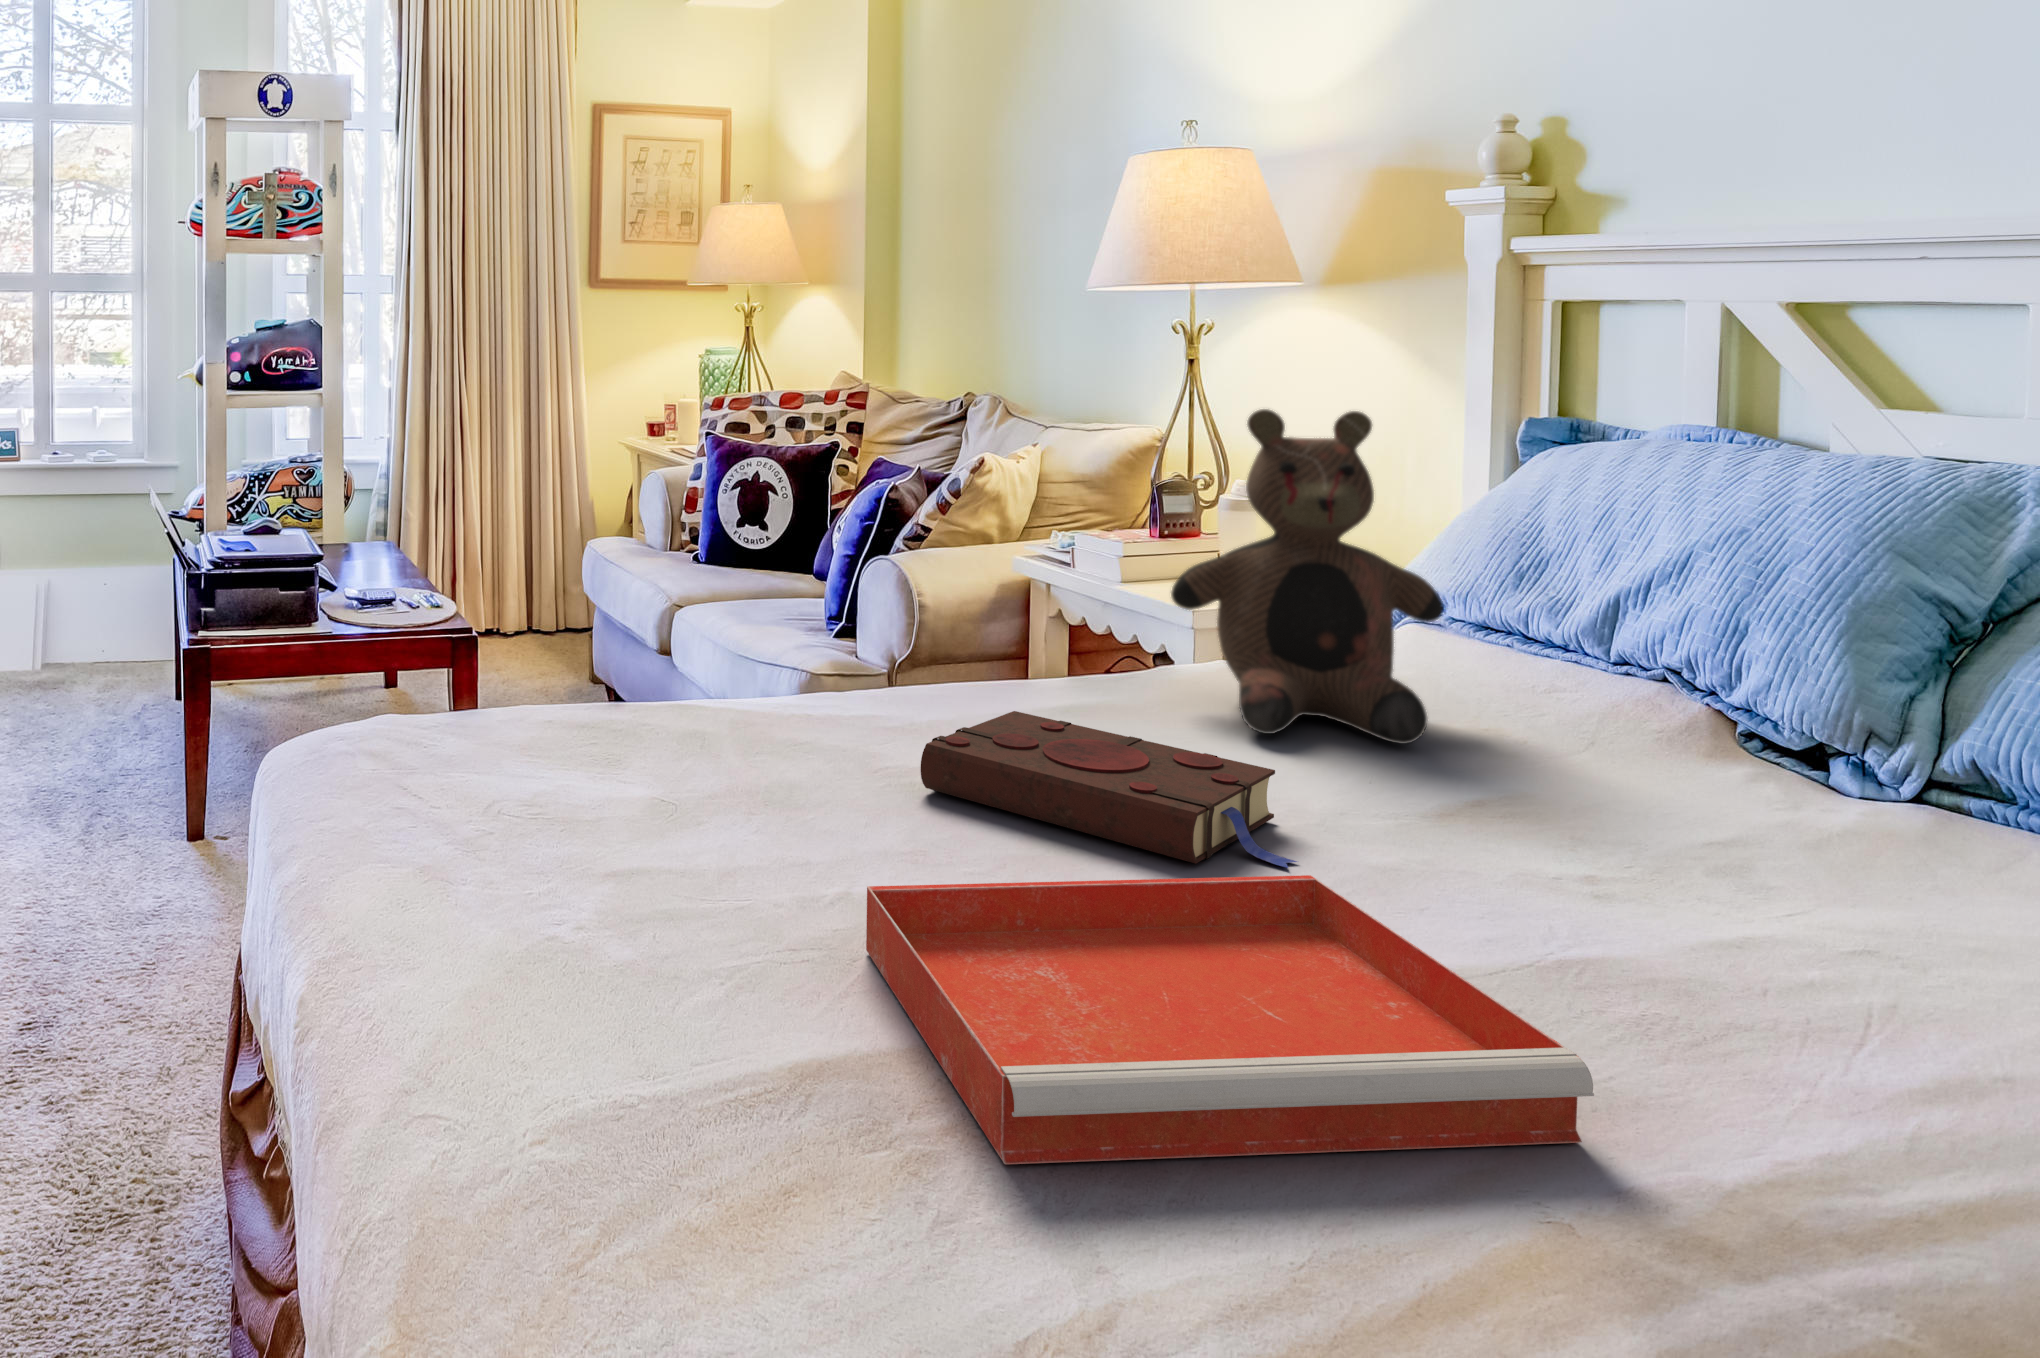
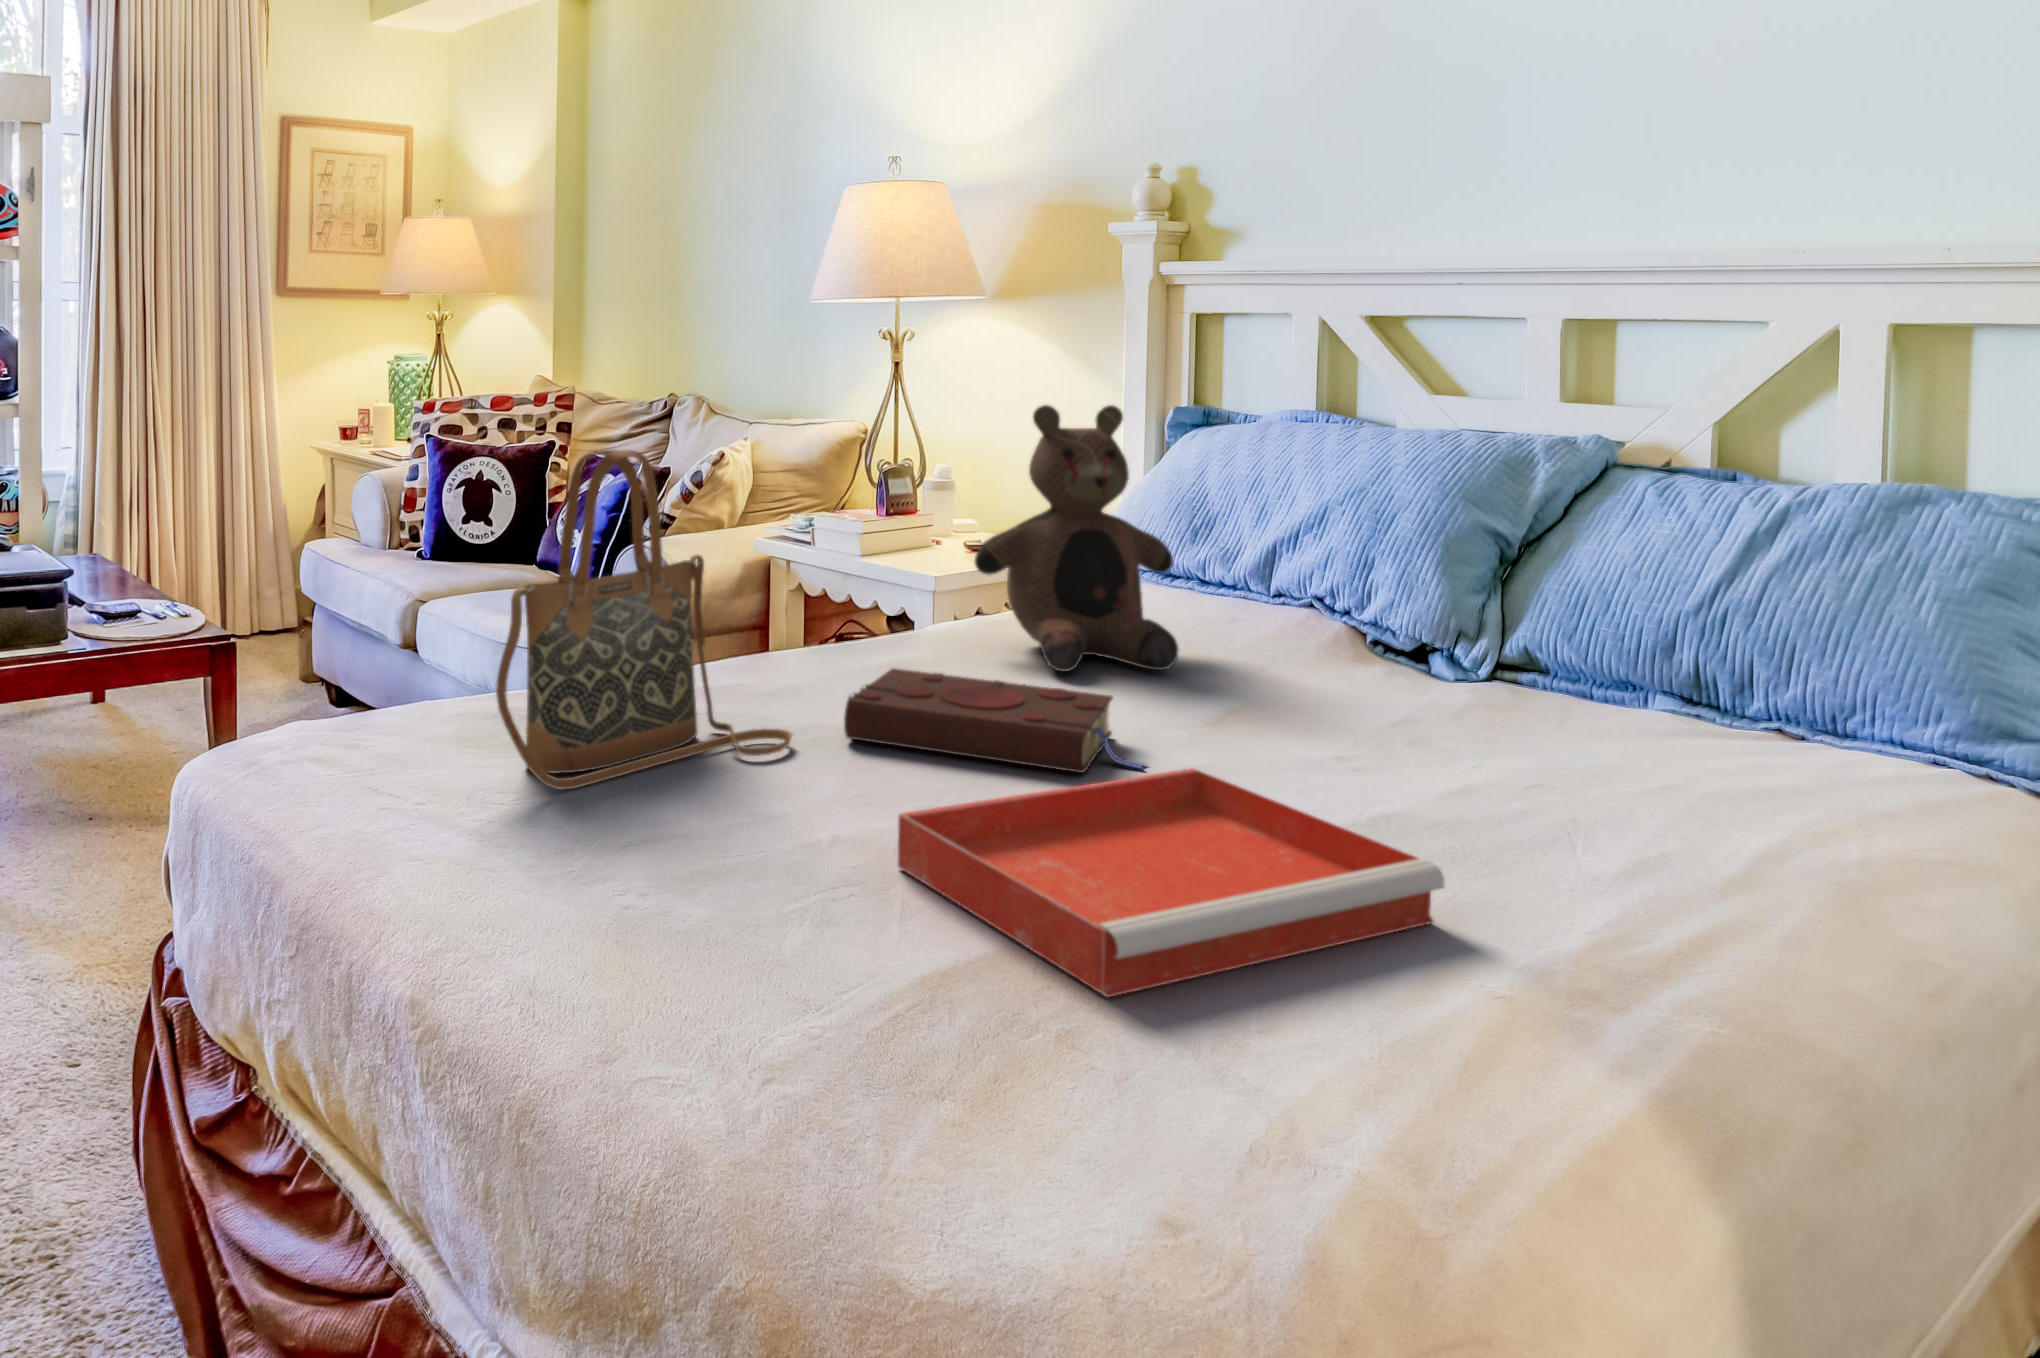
handbag: none [497,445,858,812] -> present [496,450,792,789]

